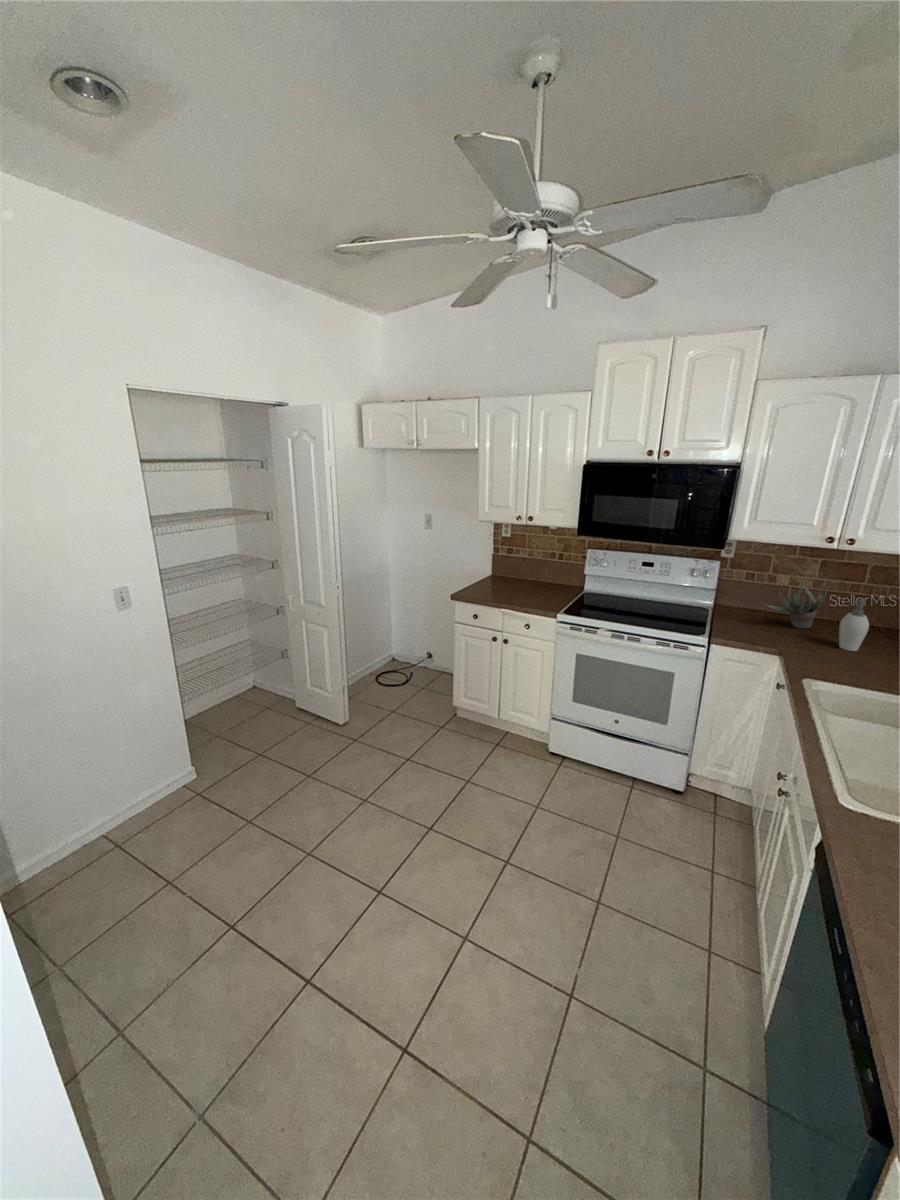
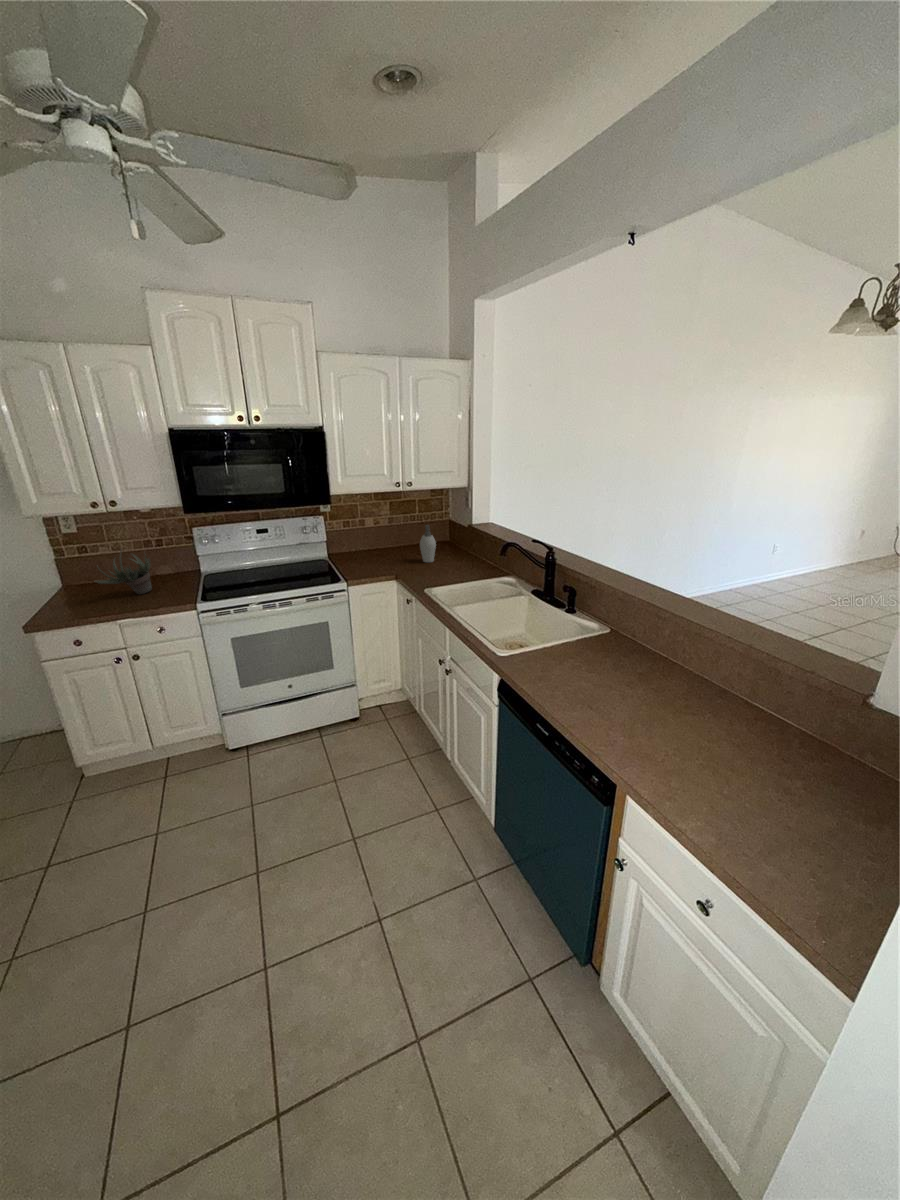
succulent plant: present [766,582,827,629] -> present [94,550,152,594]

